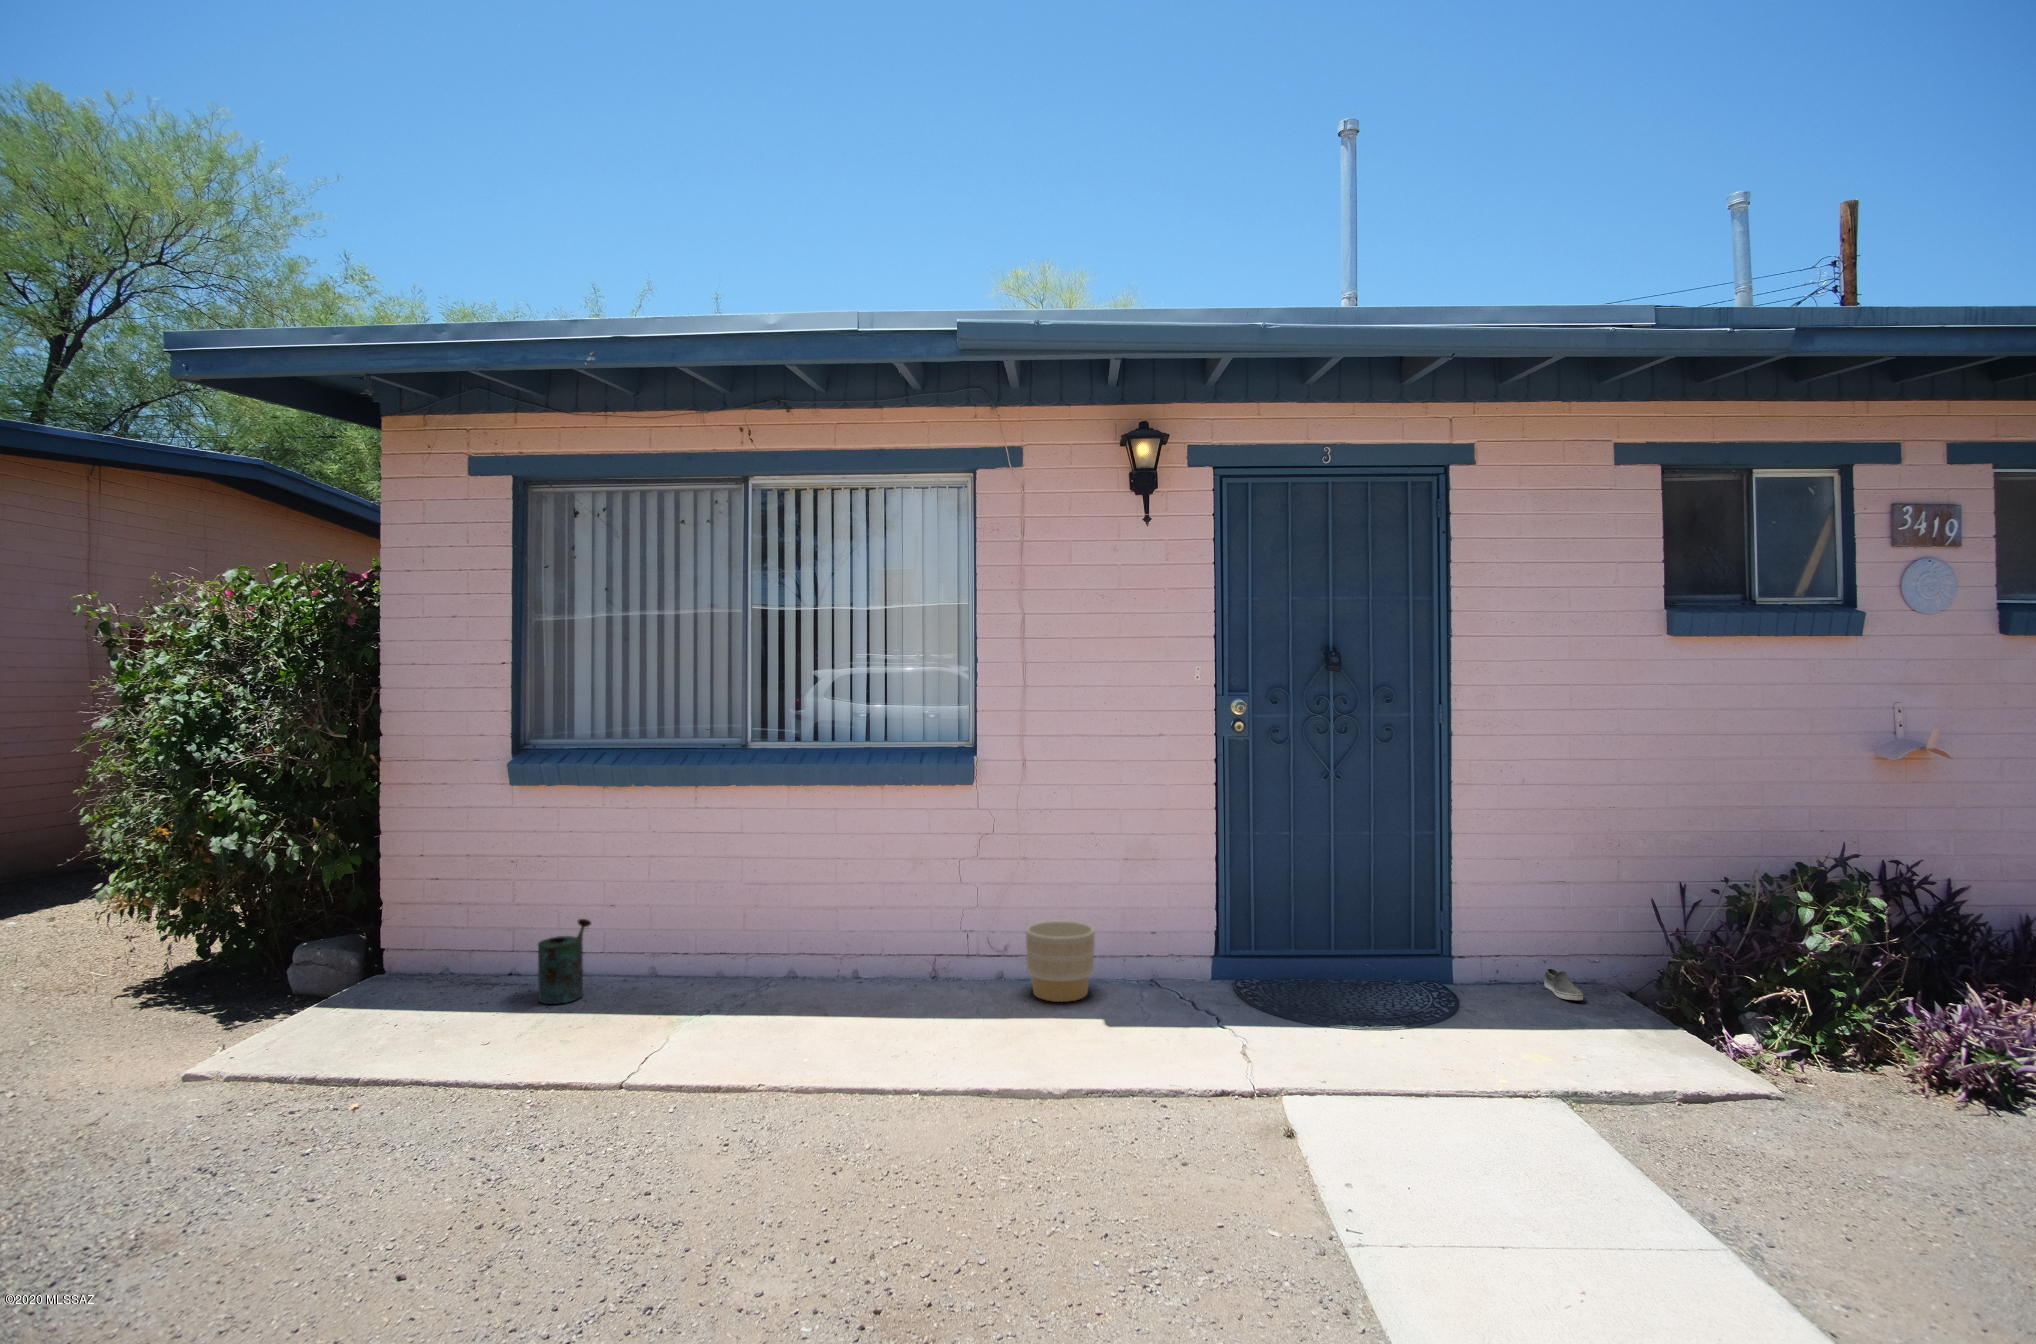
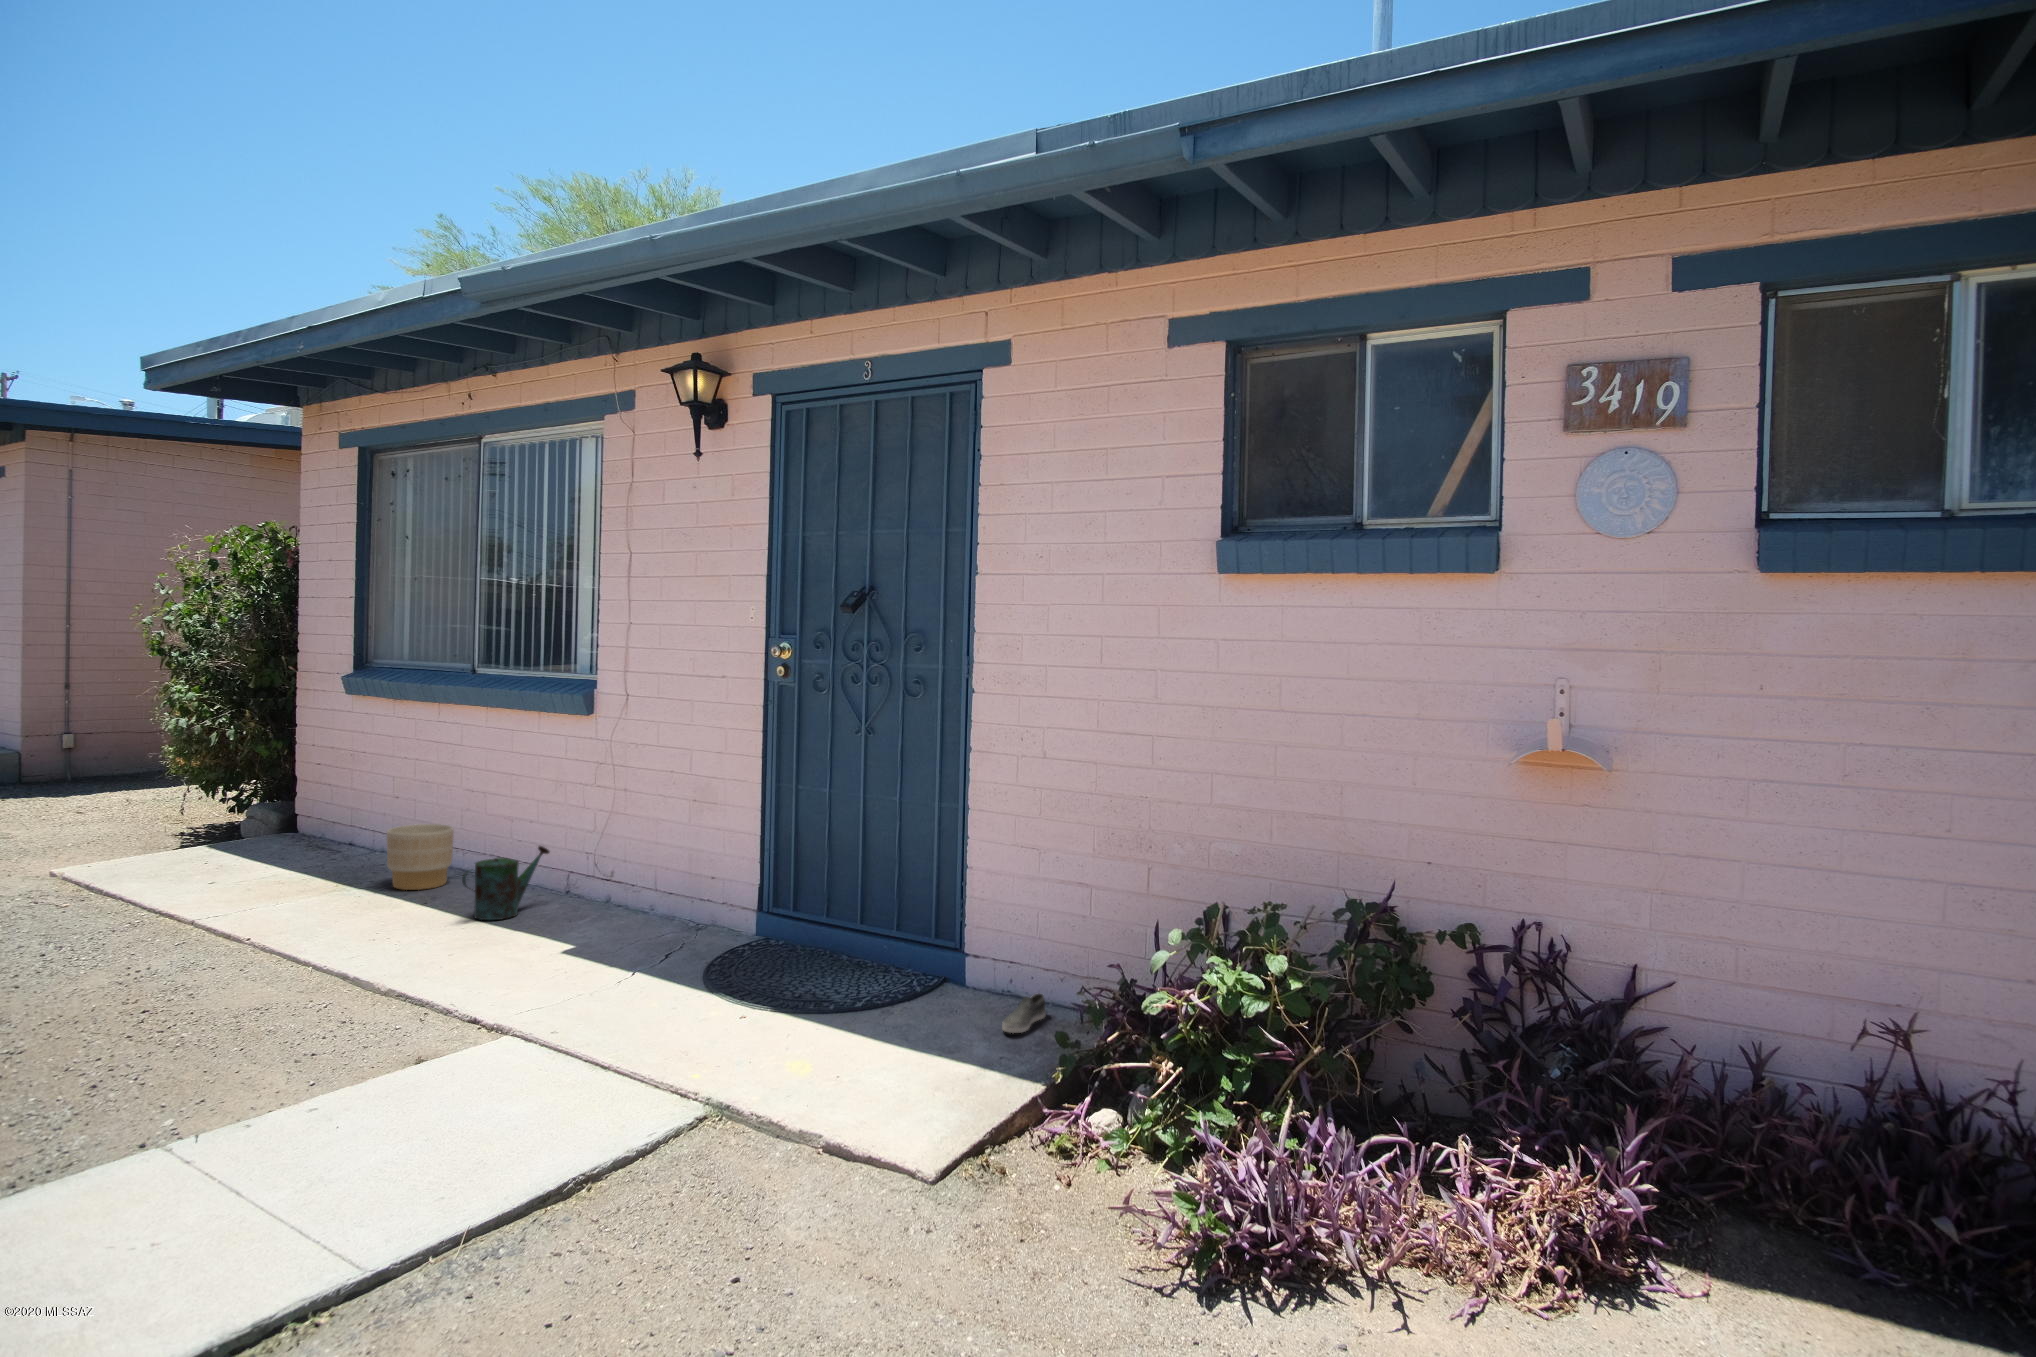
watering can: present [538,919,591,1004] -> present [462,846,549,920]
planter: present [1026,921,1095,1002] -> present [387,824,454,890]

